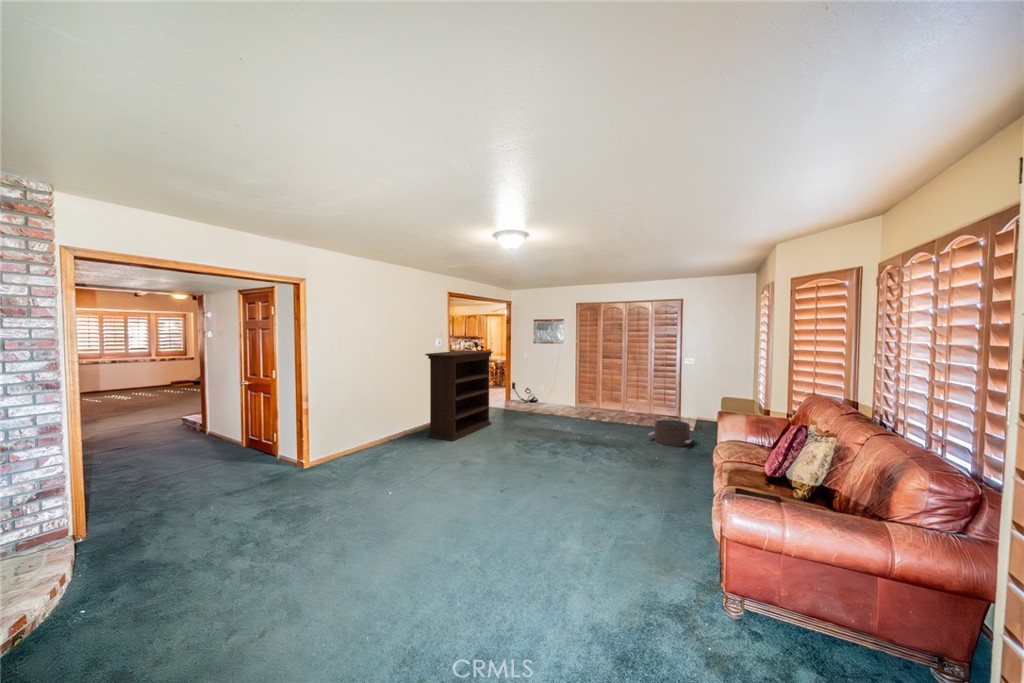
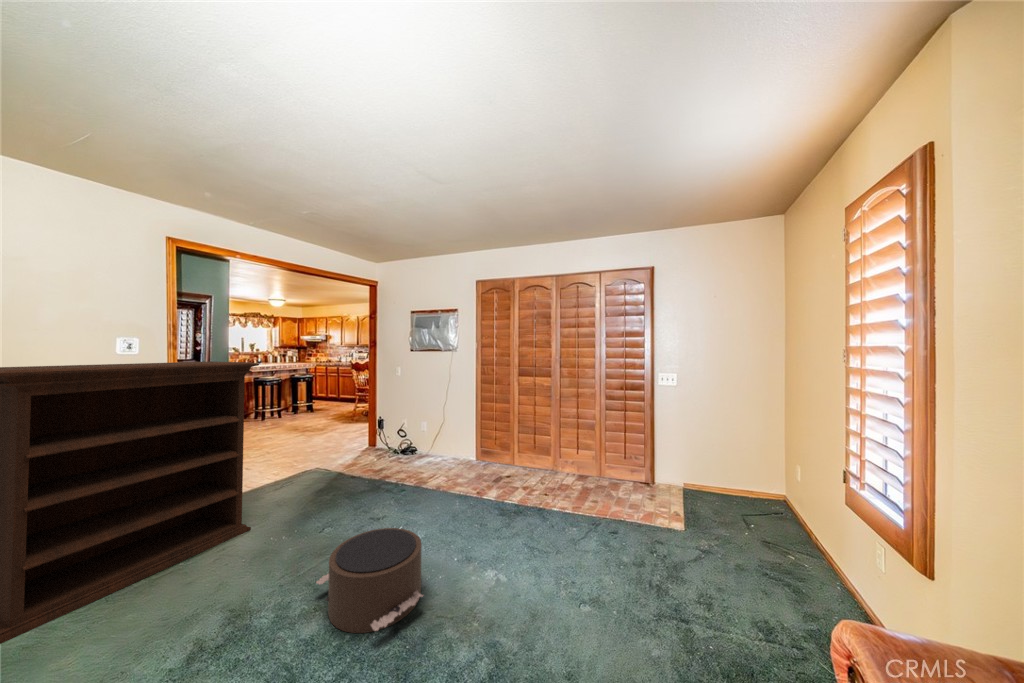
pouf: present [648,420,694,446] -> present [316,528,423,633]

